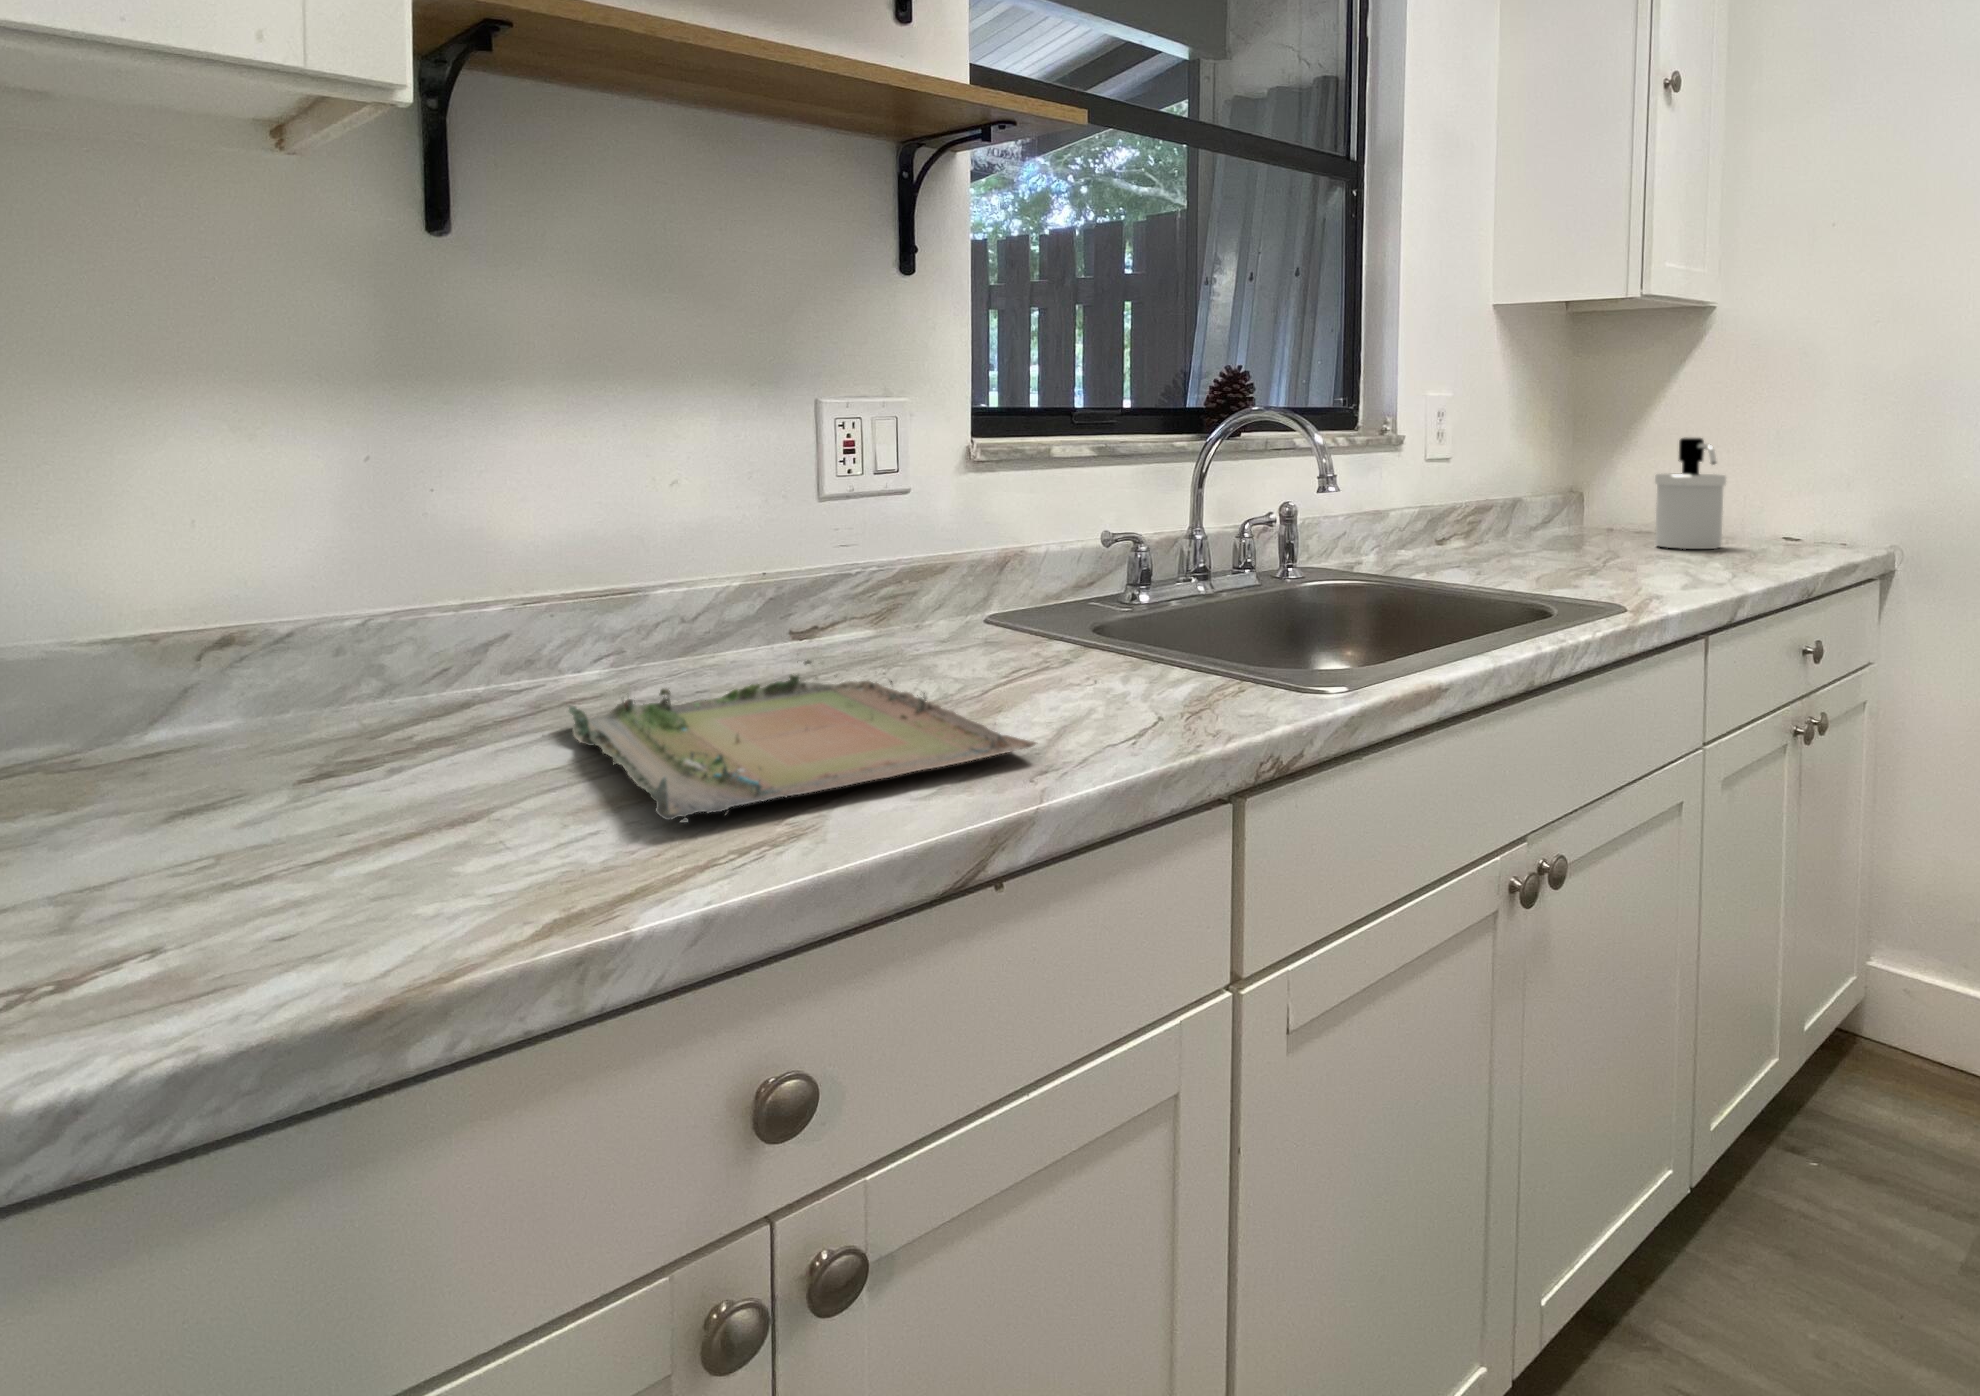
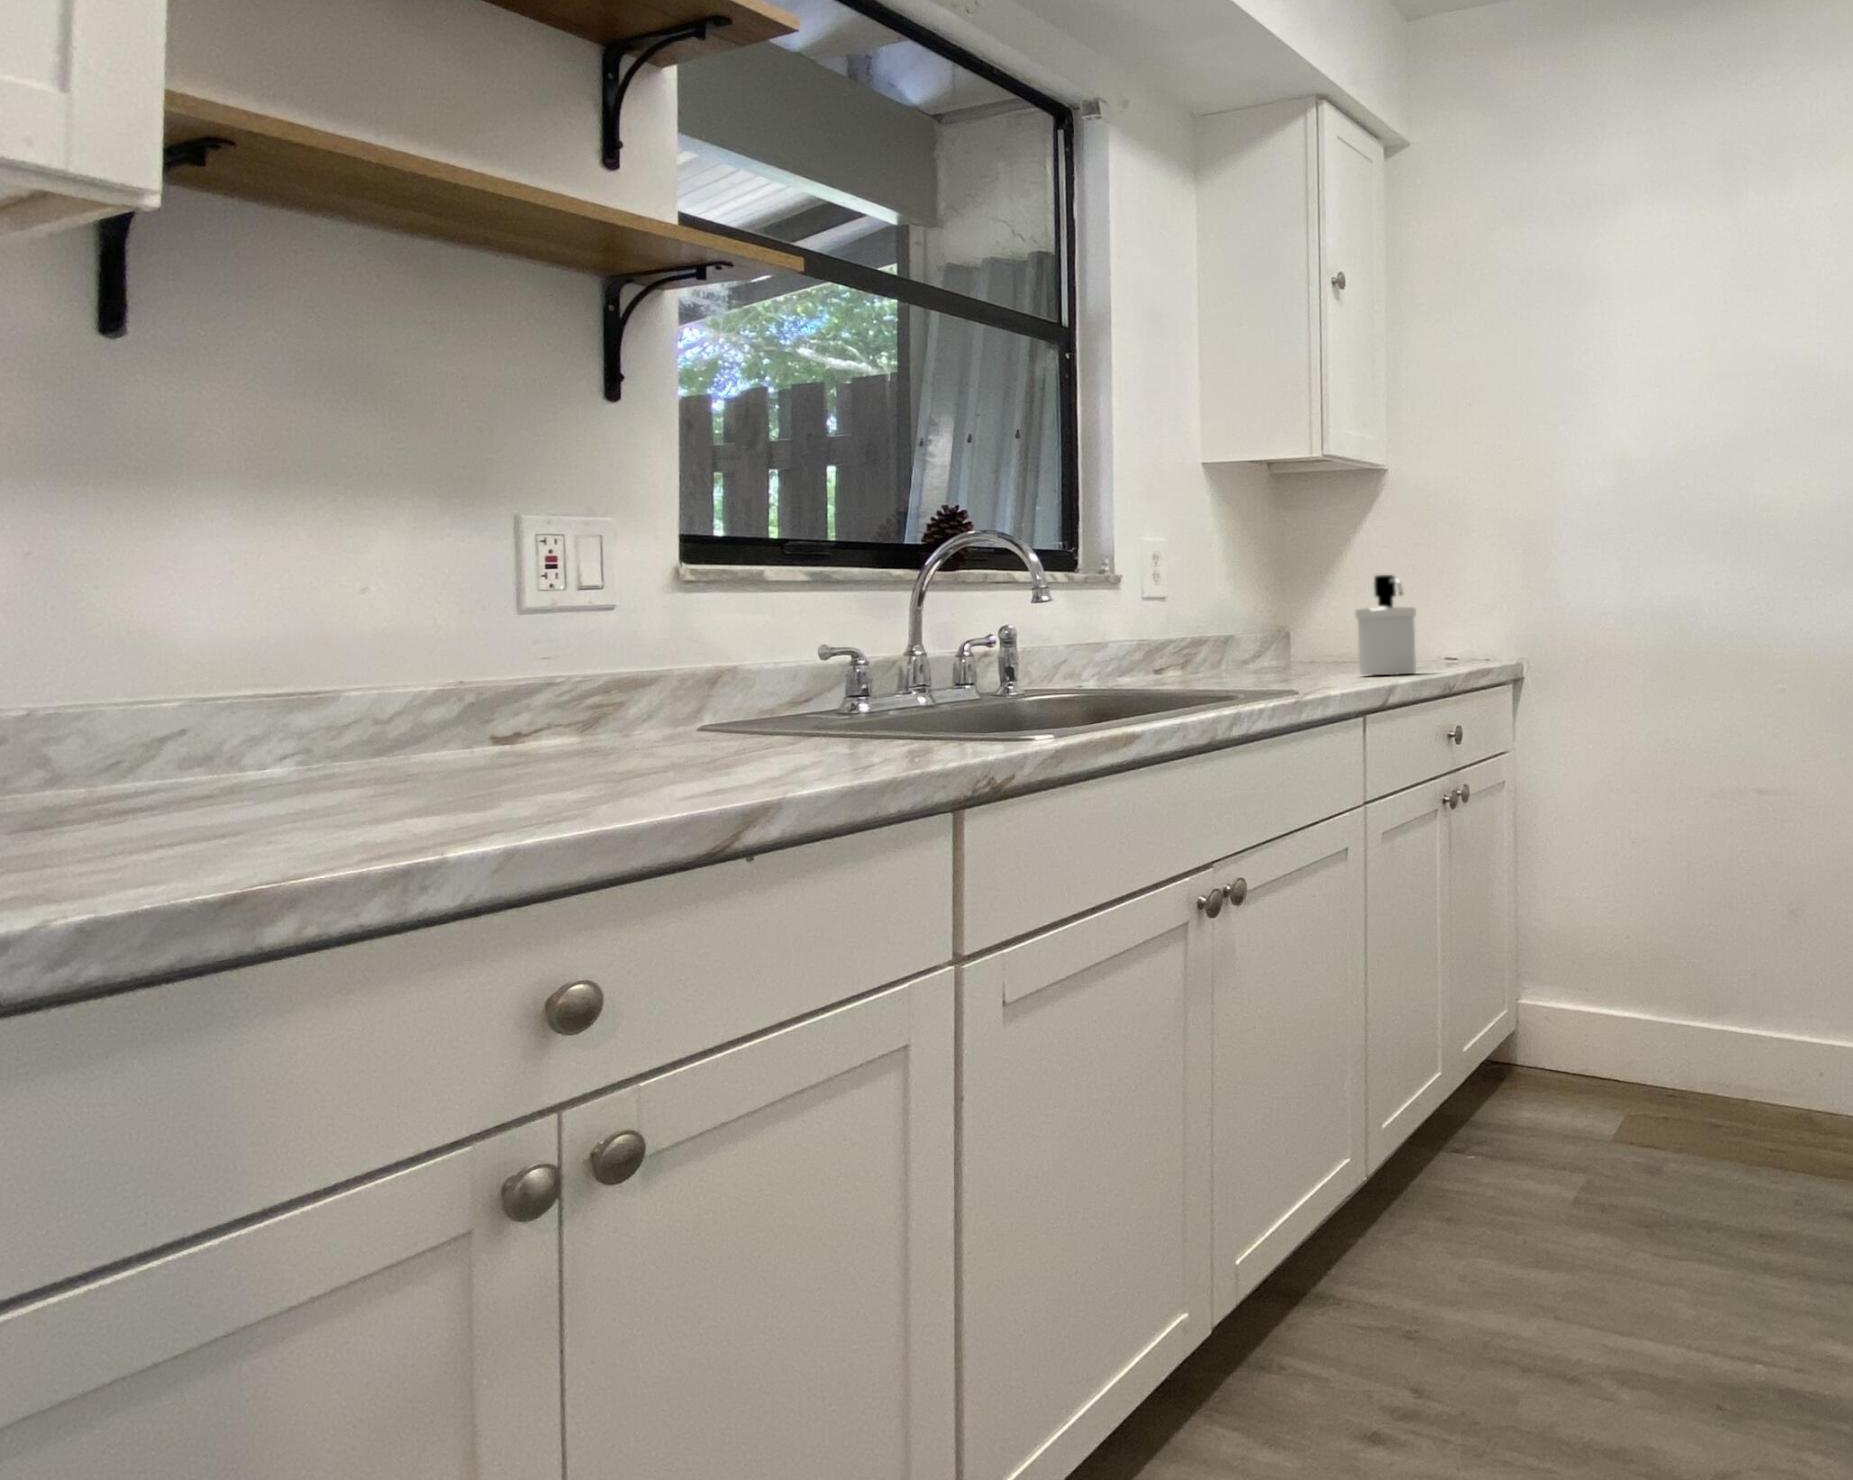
tray: present [569,660,1036,823] -> none [279,720,776,807]

